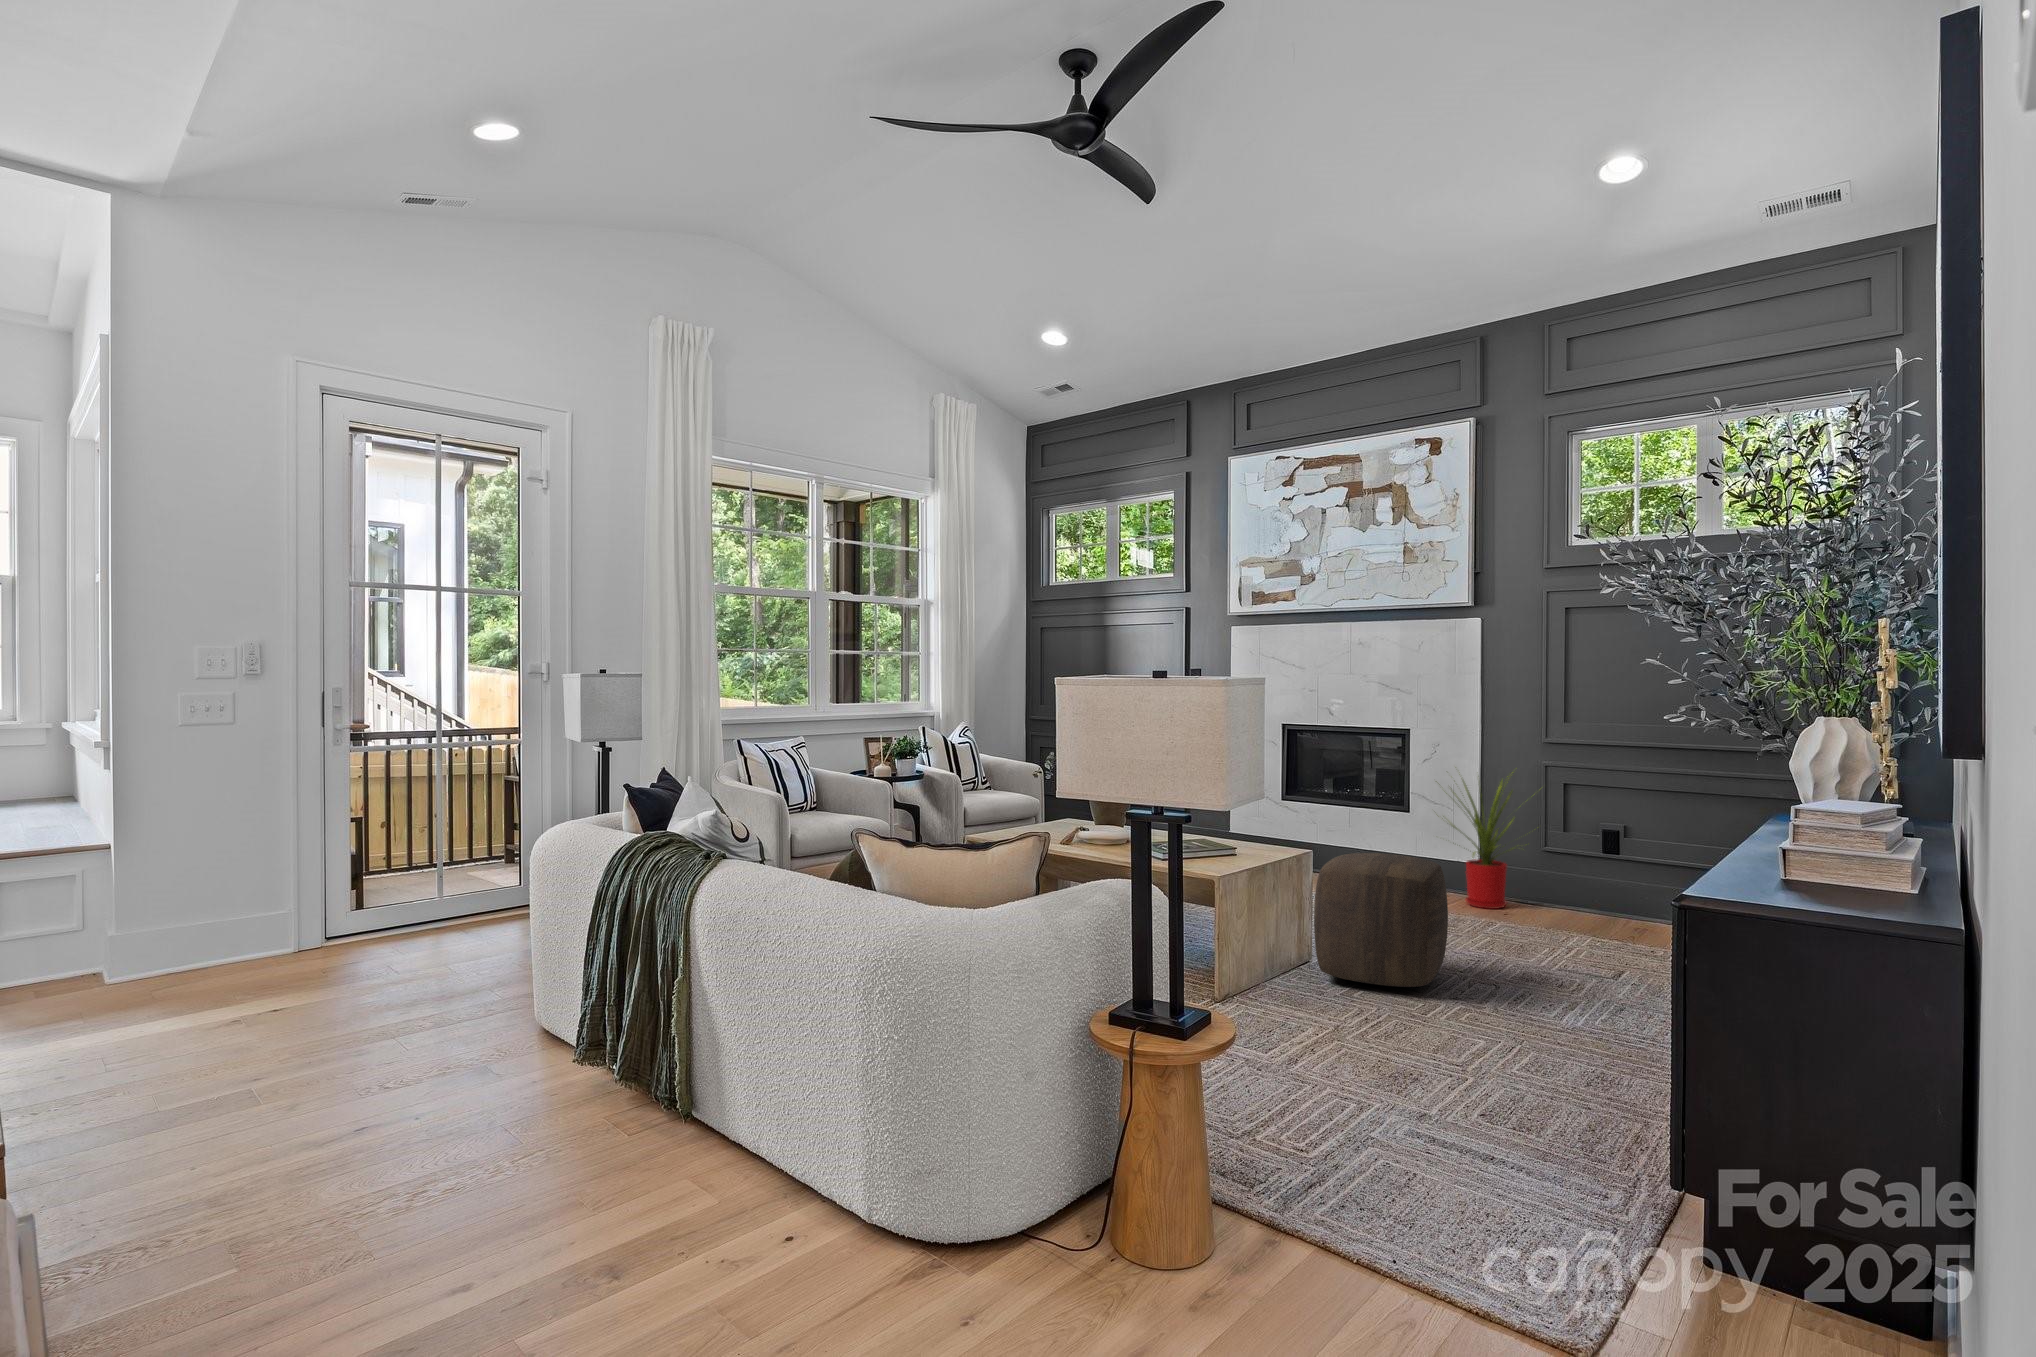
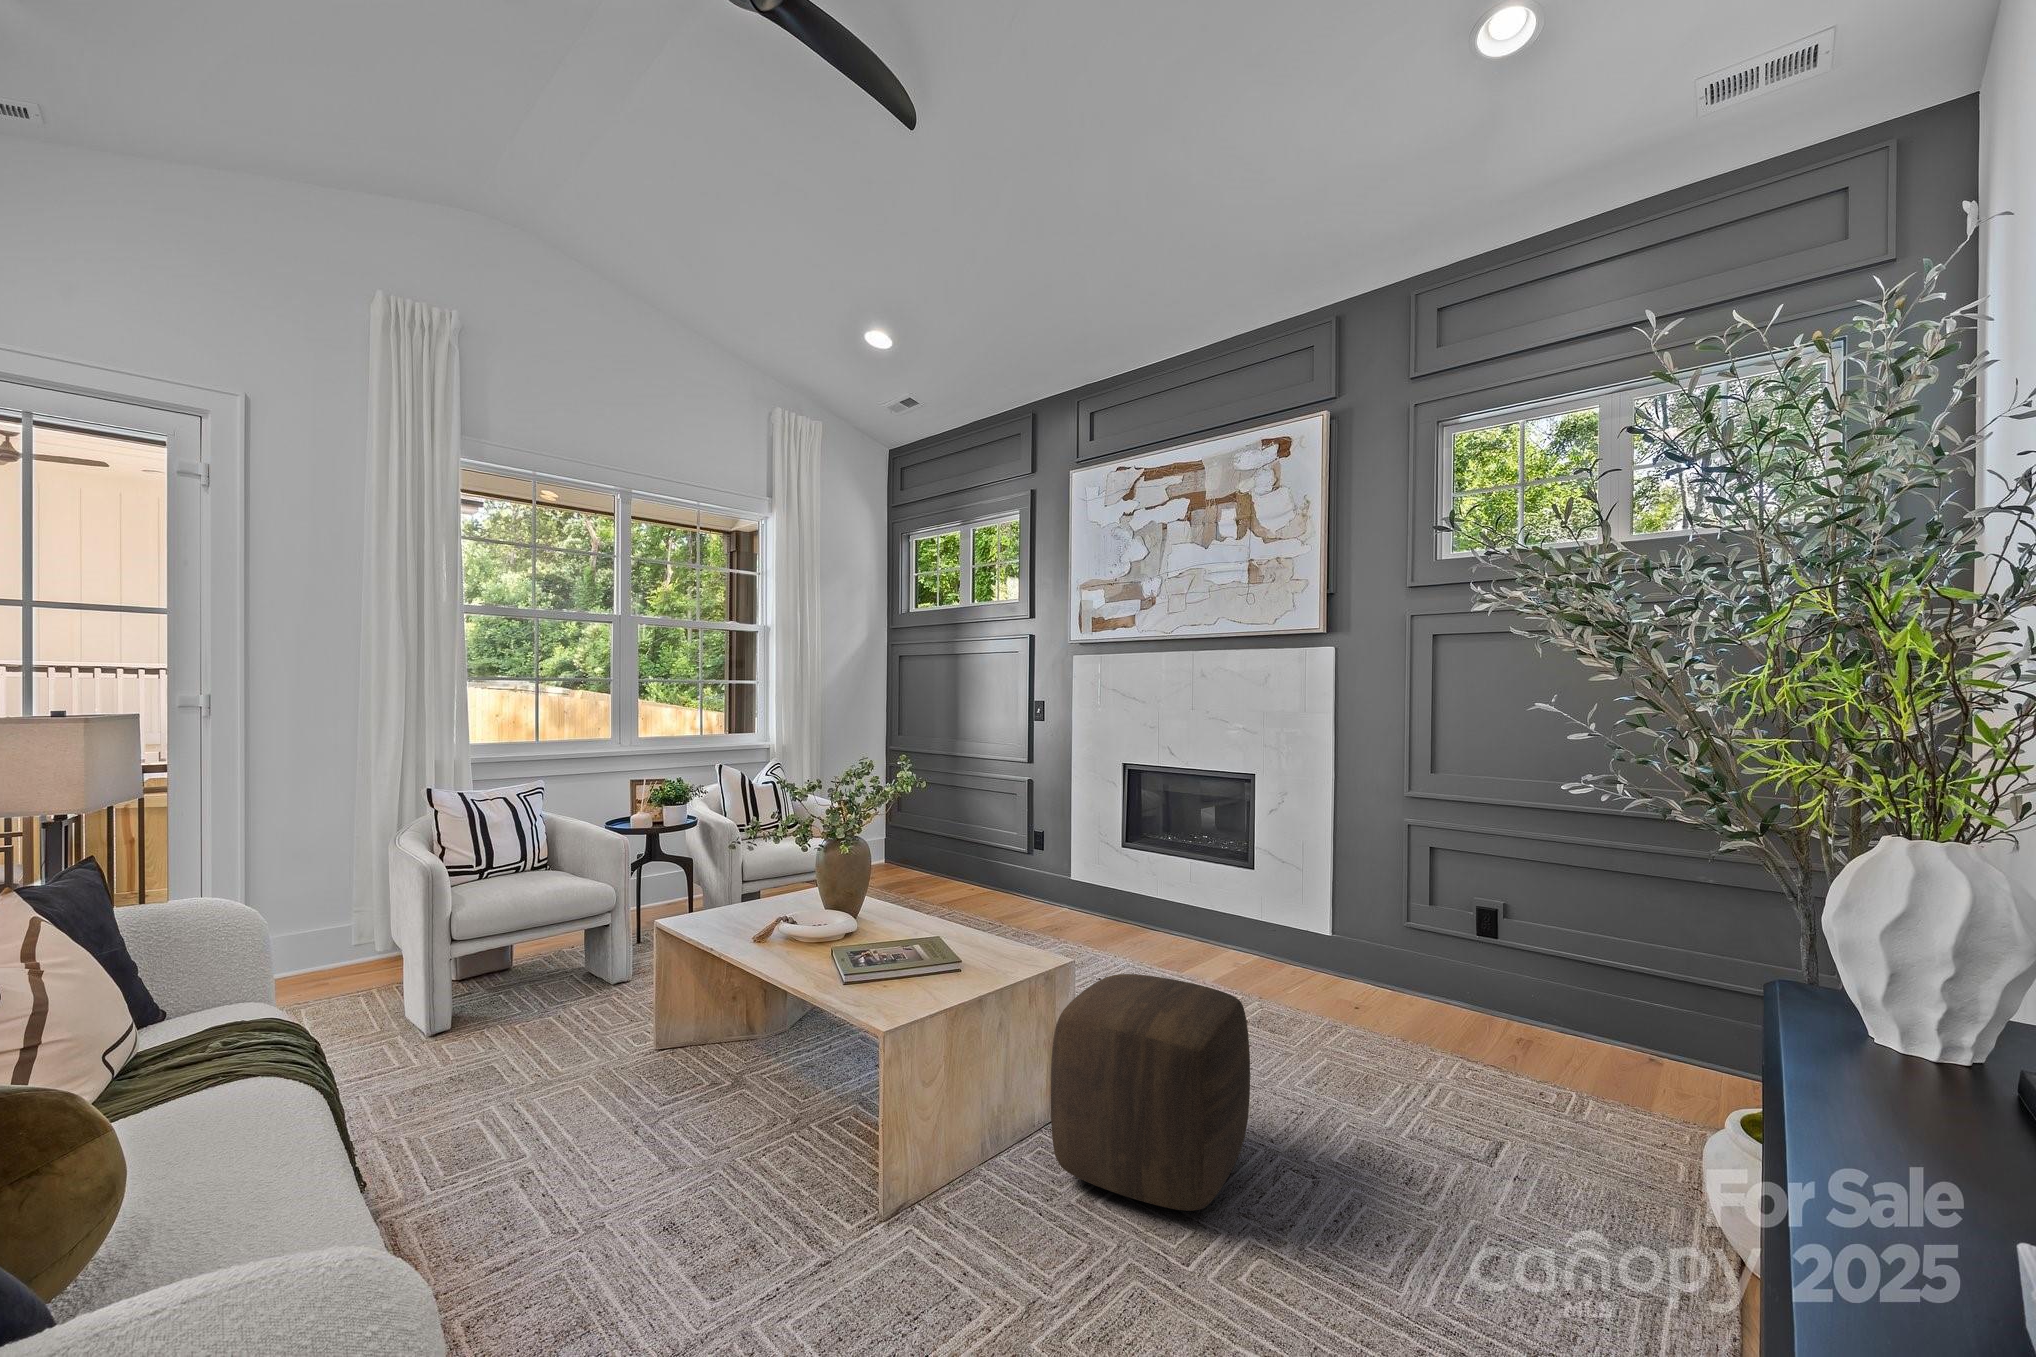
house plant: present [1446,776,1527,909] -> none [1268,822,1406,1004]

